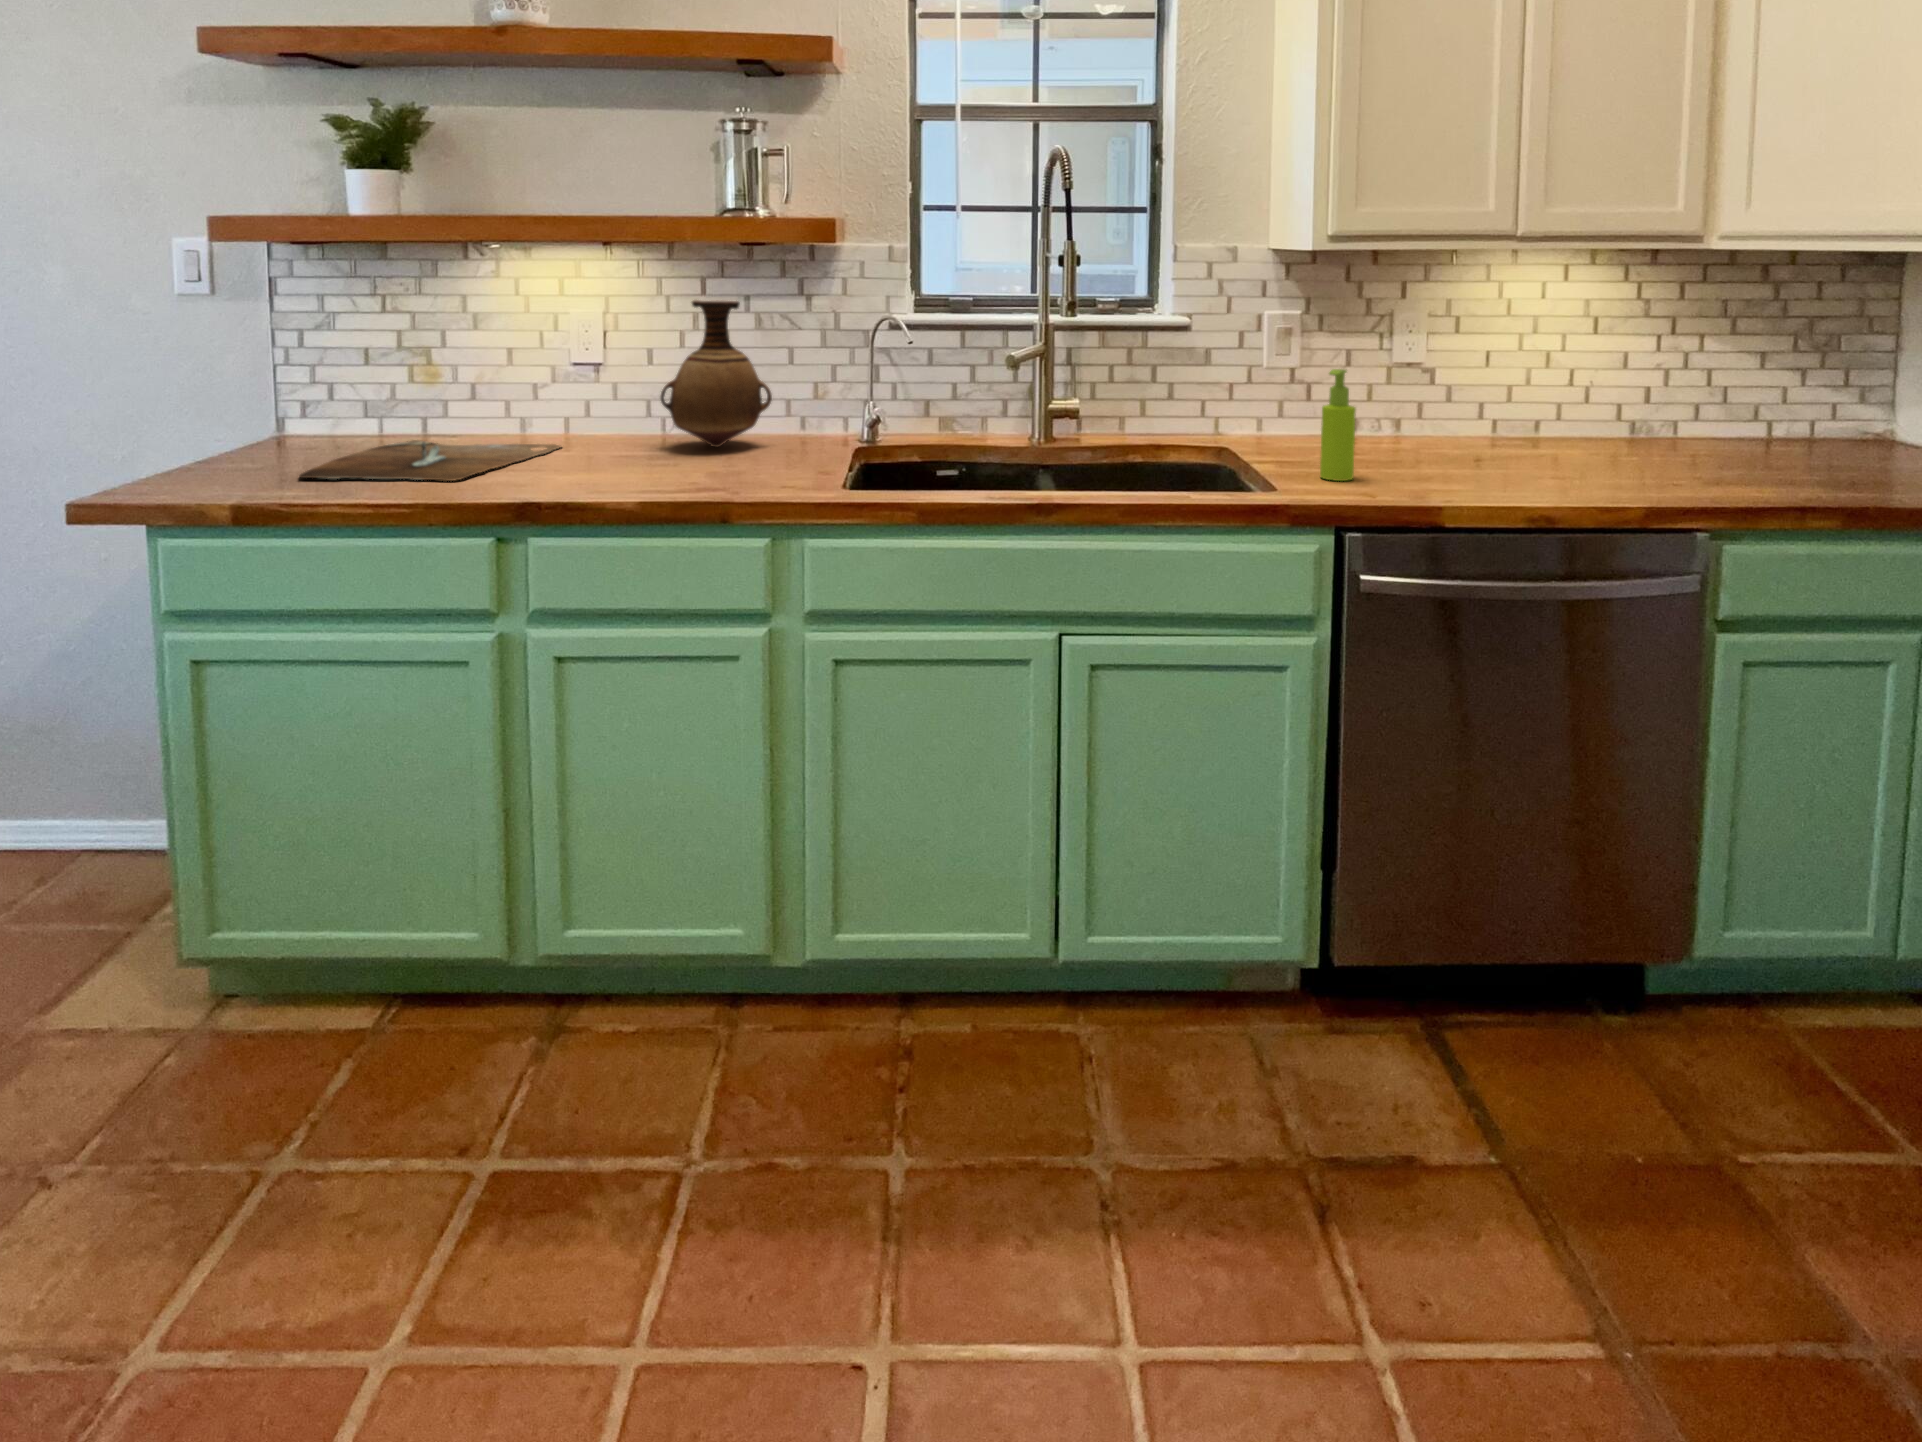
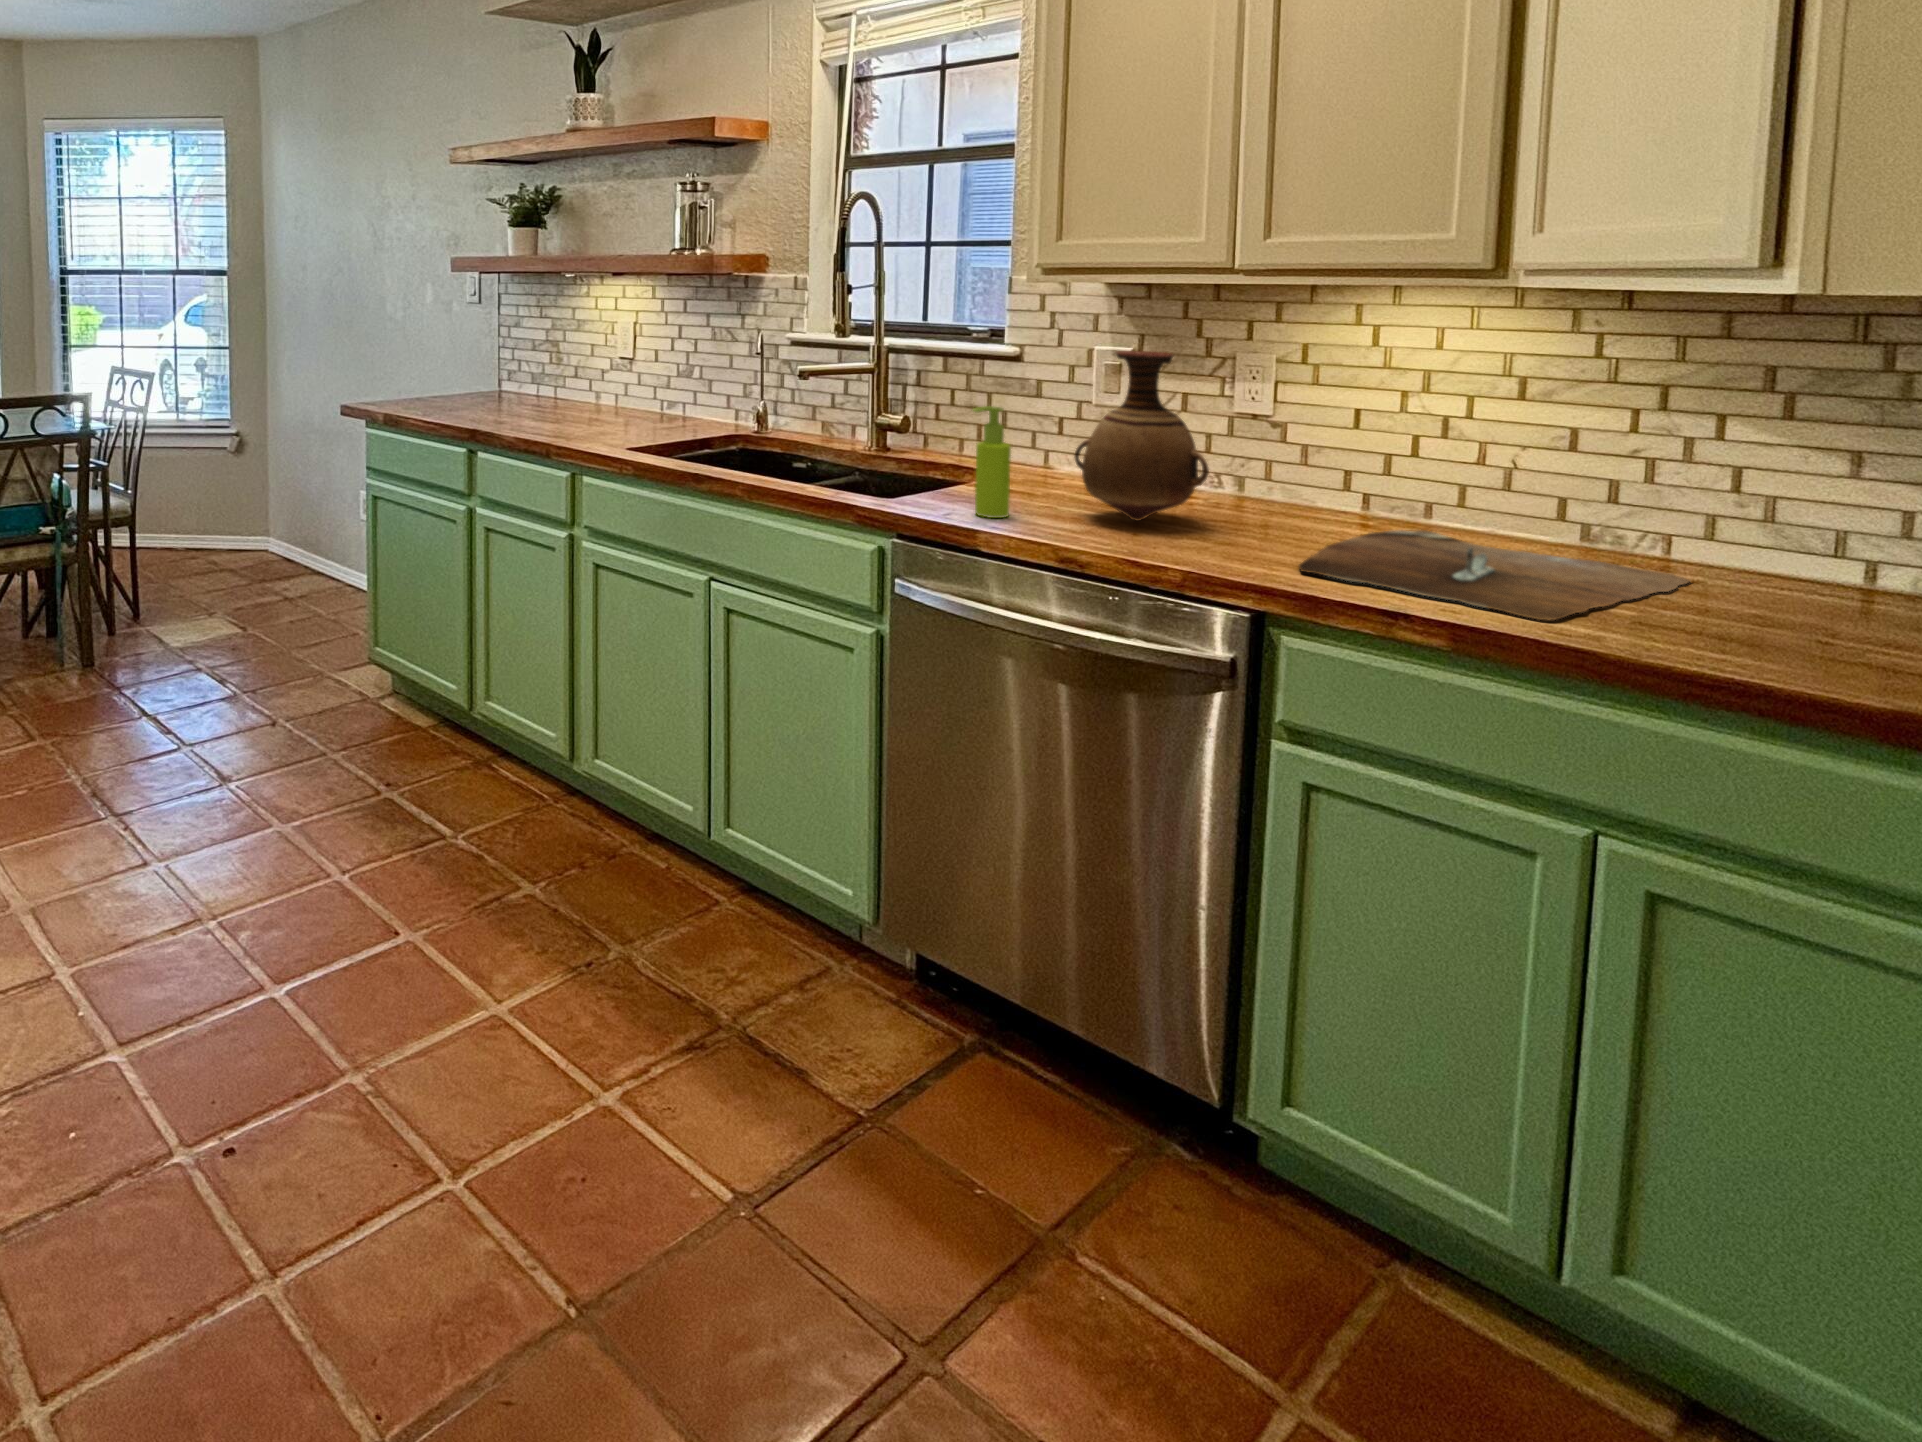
vase: present [661,300,772,447] -> present [1074,351,1209,521]
cutting board: present [299,440,561,481] -> present [1299,530,1689,620]

